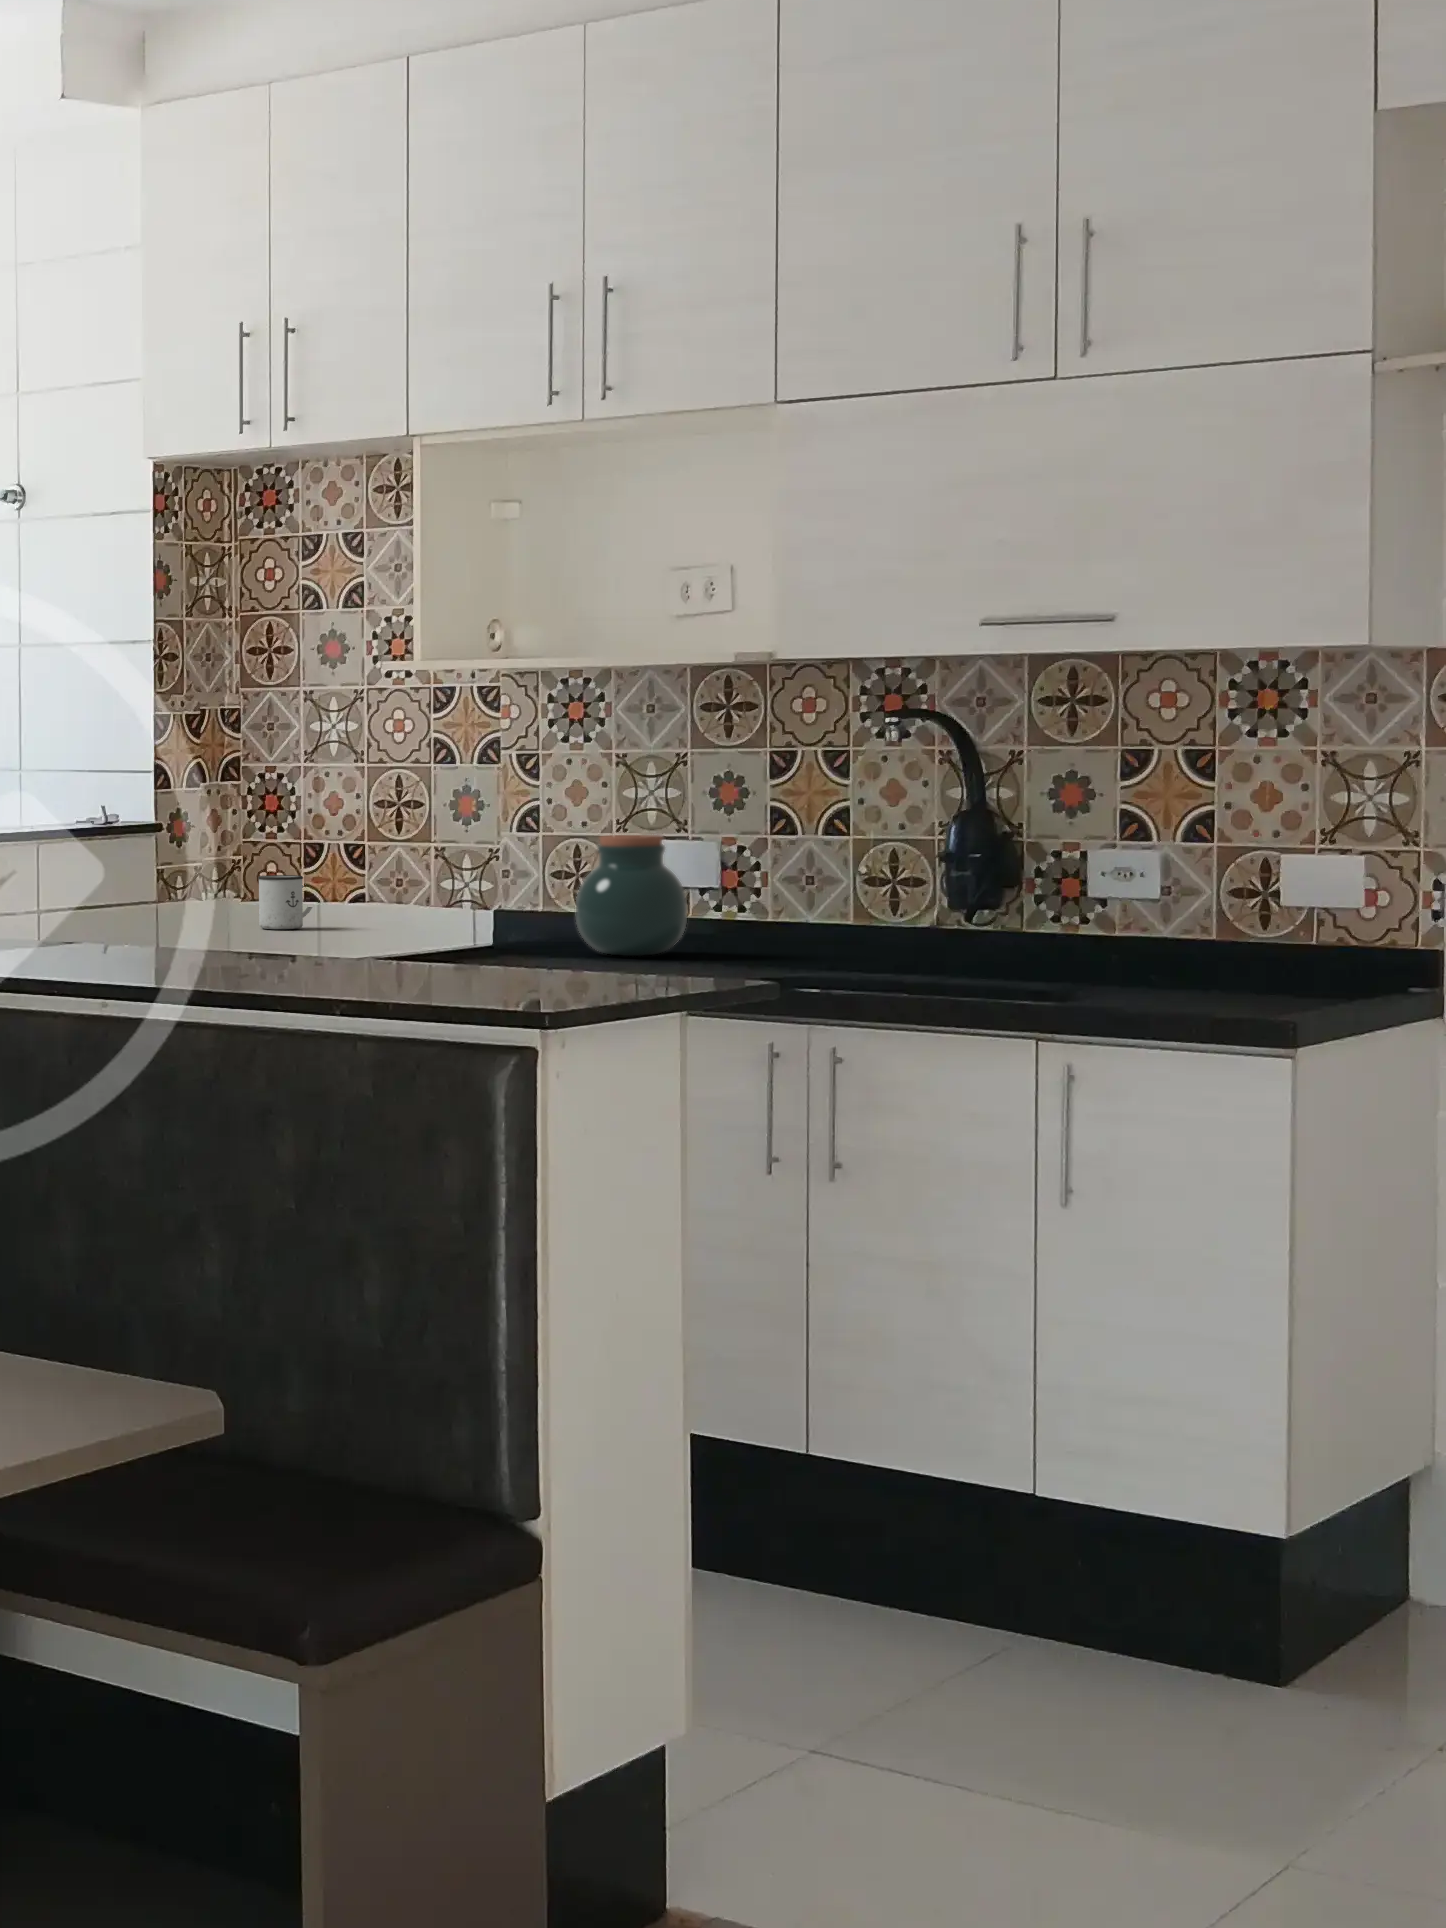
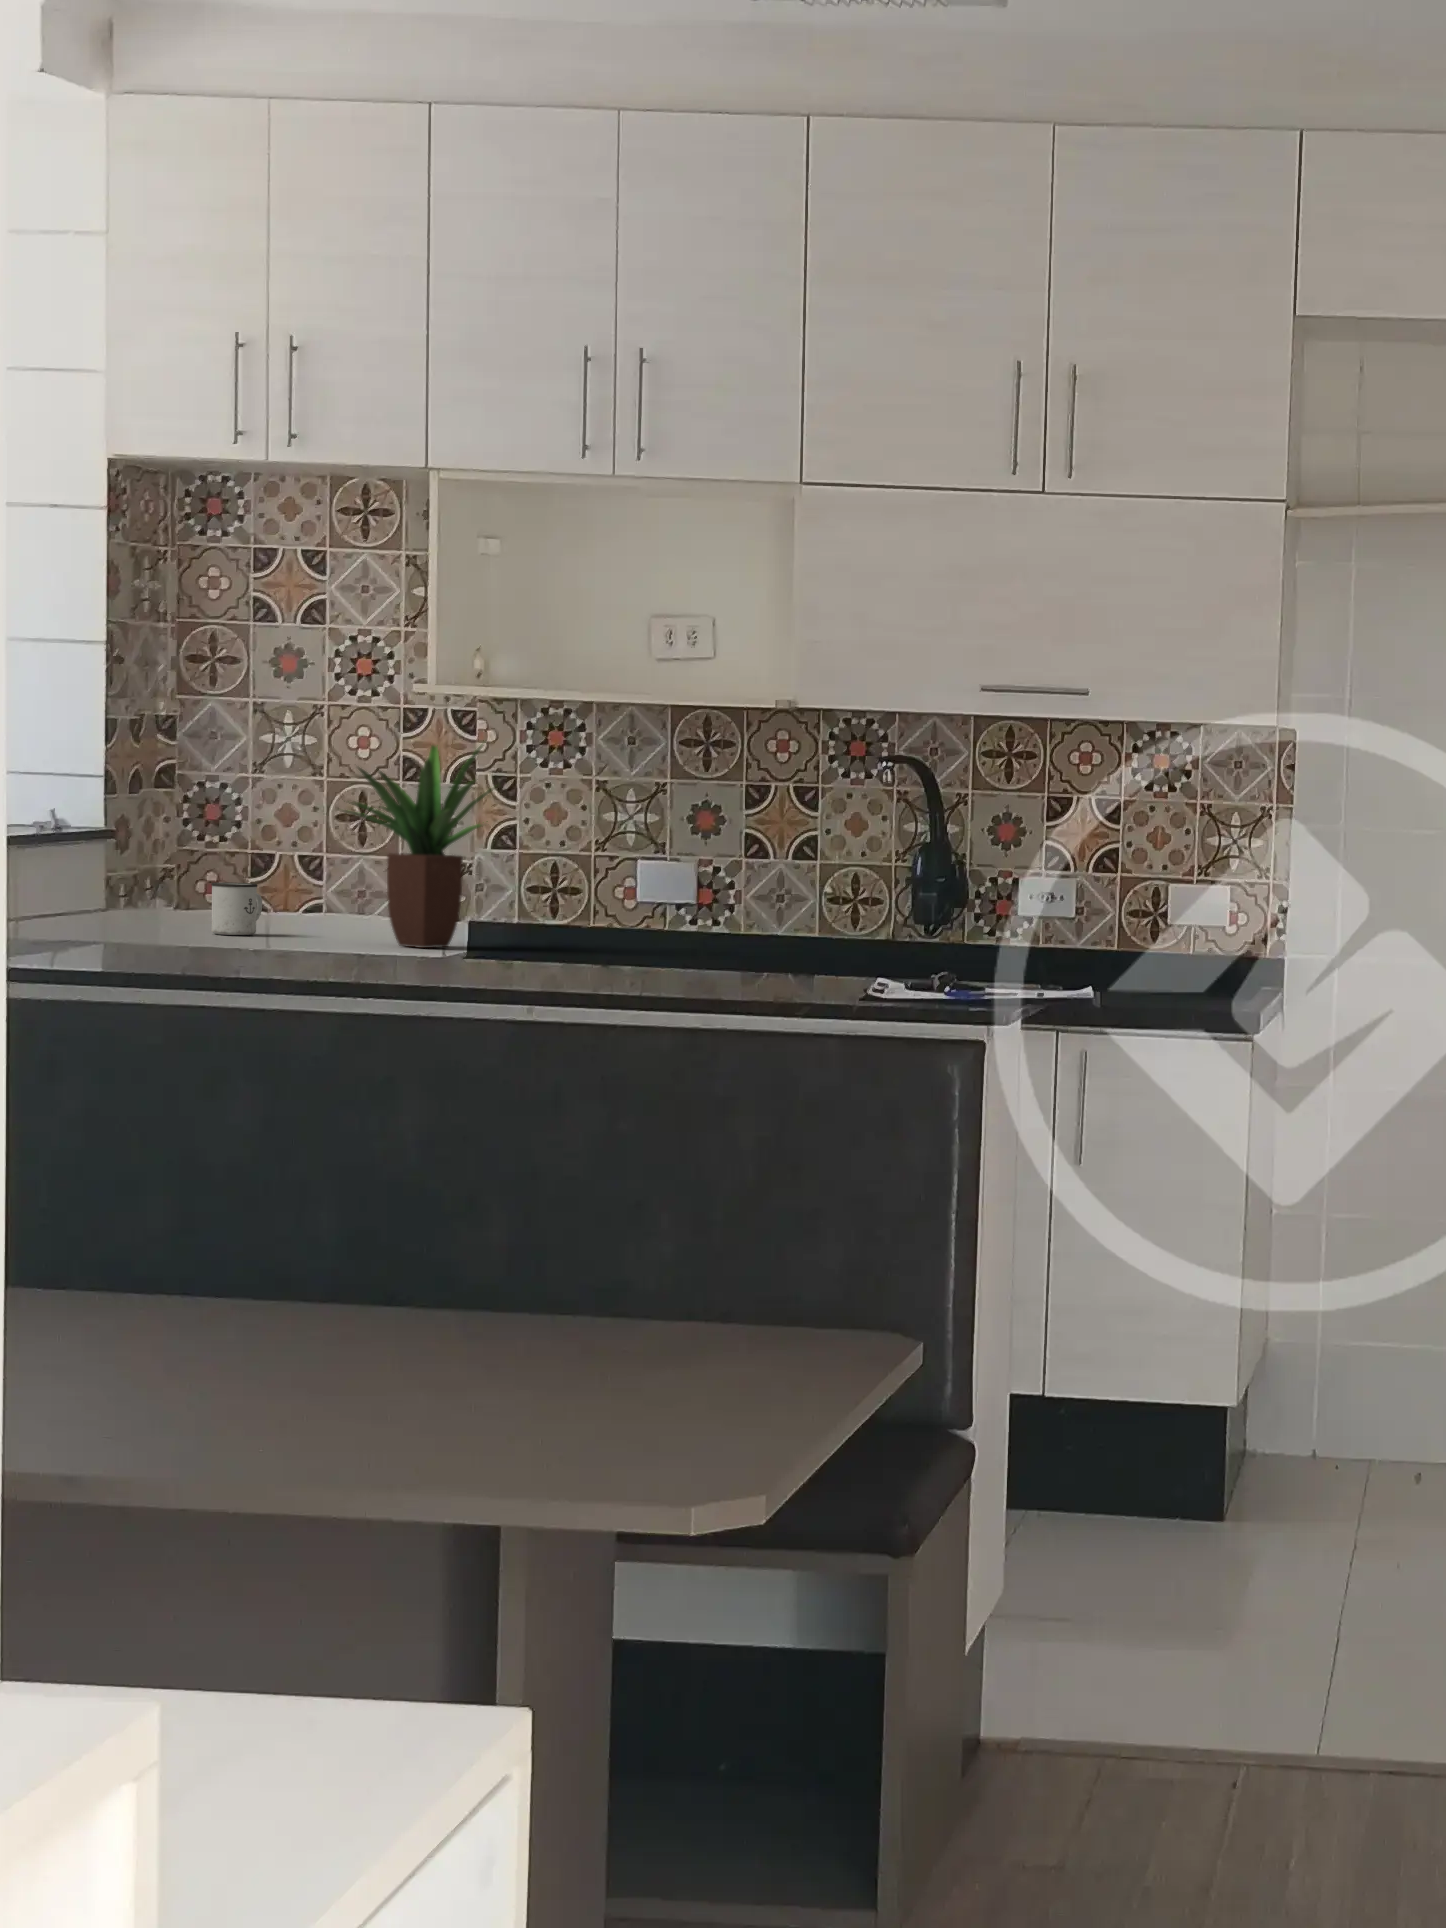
potted plant: none [364,716,539,942] -> present [343,745,494,948]
jar: present [576,835,687,956] -> none [570,853,669,961]

